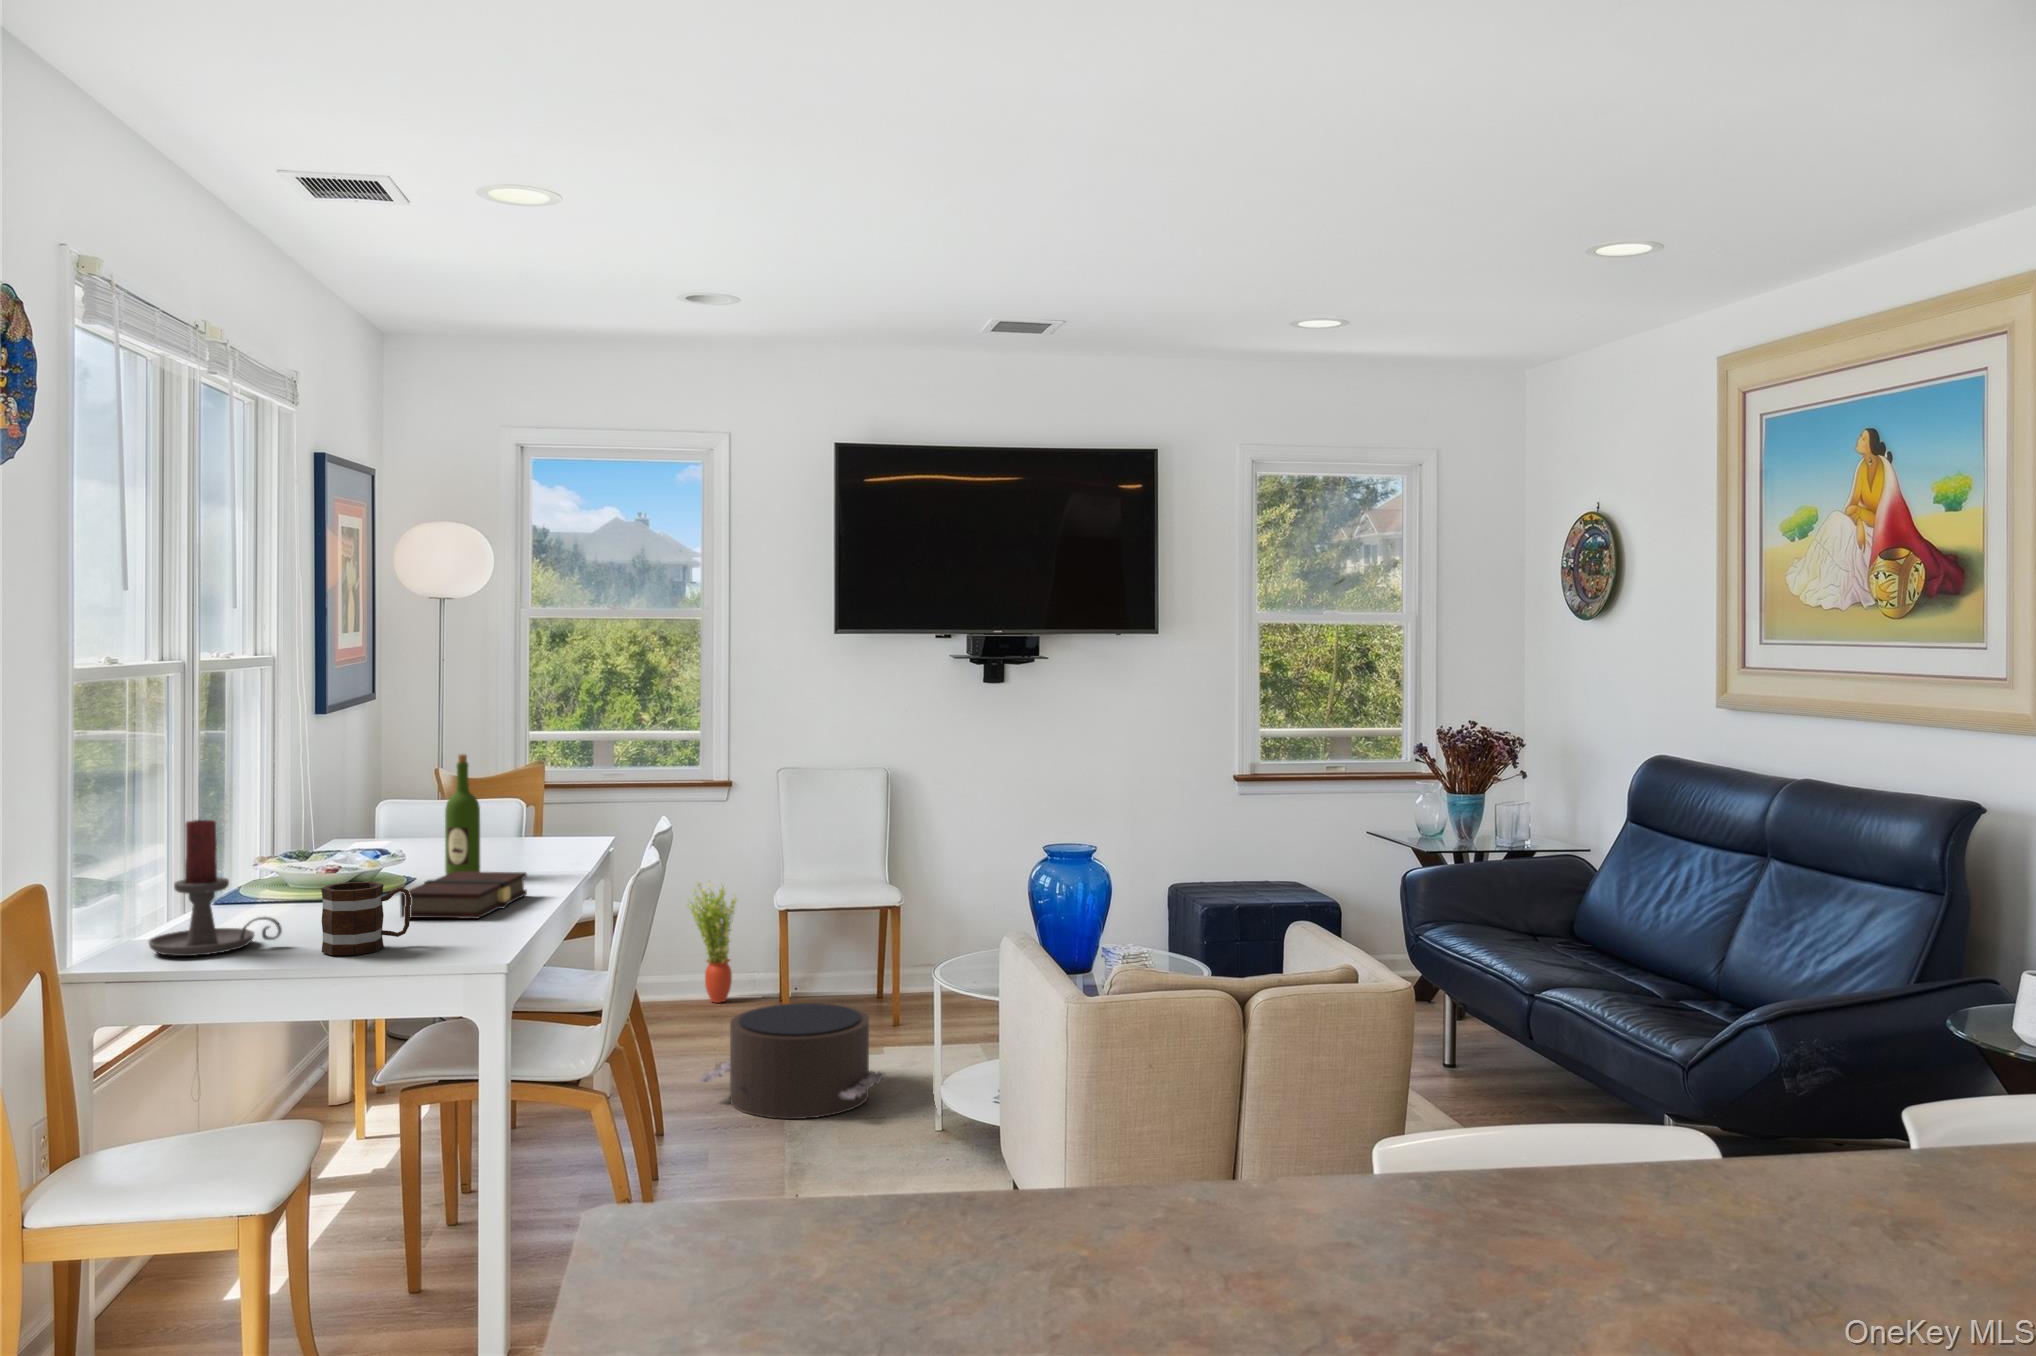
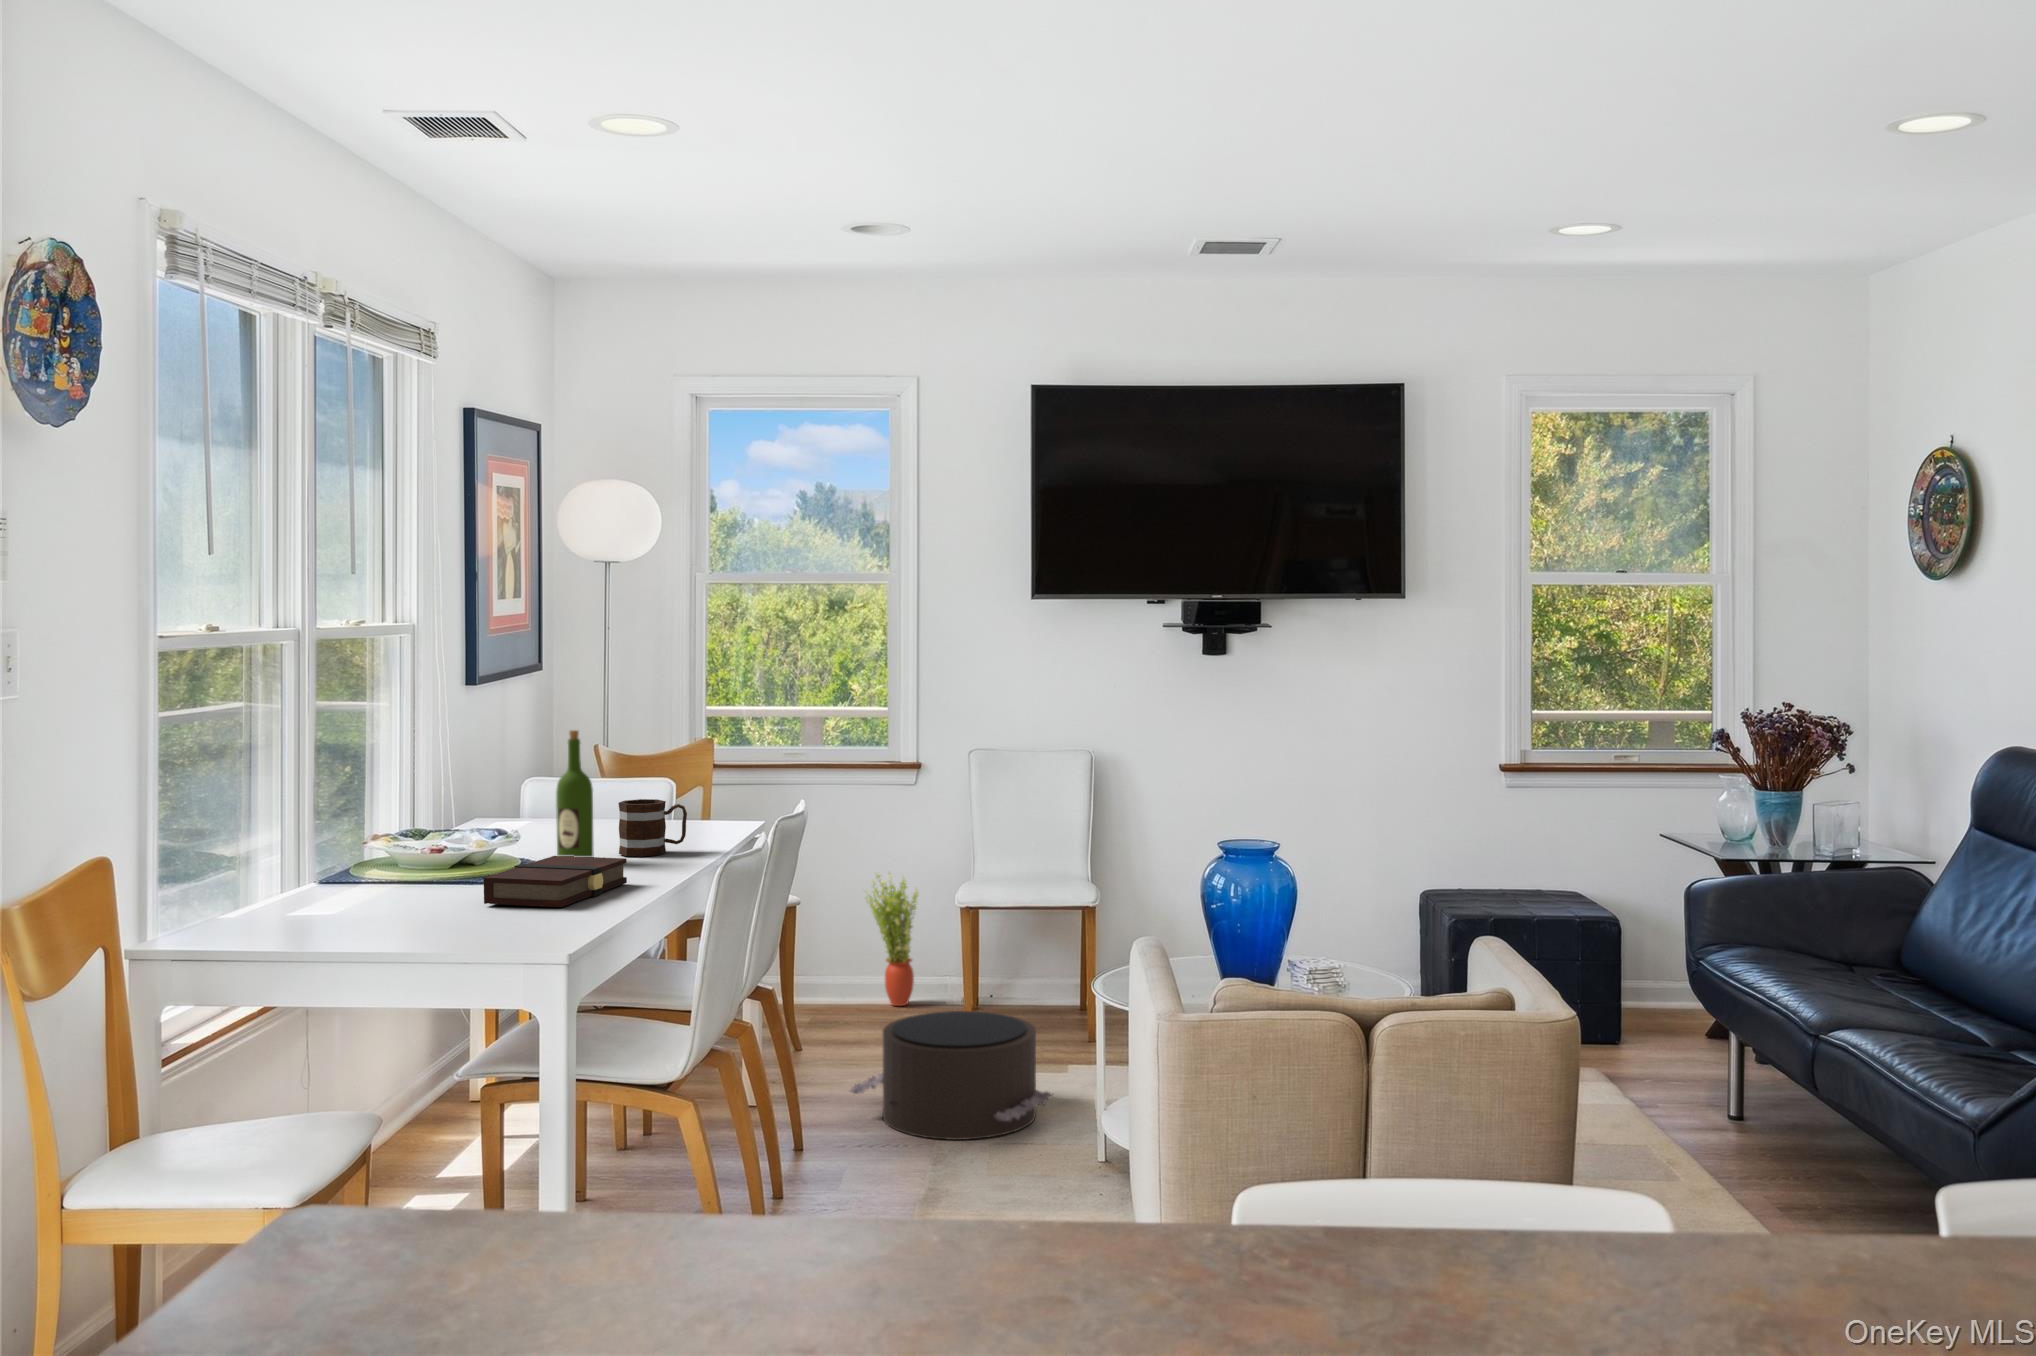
candle holder: present [149,820,282,956] -> none [219,794,351,938]
mug: present [321,882,411,955] -> present [618,799,687,857]

